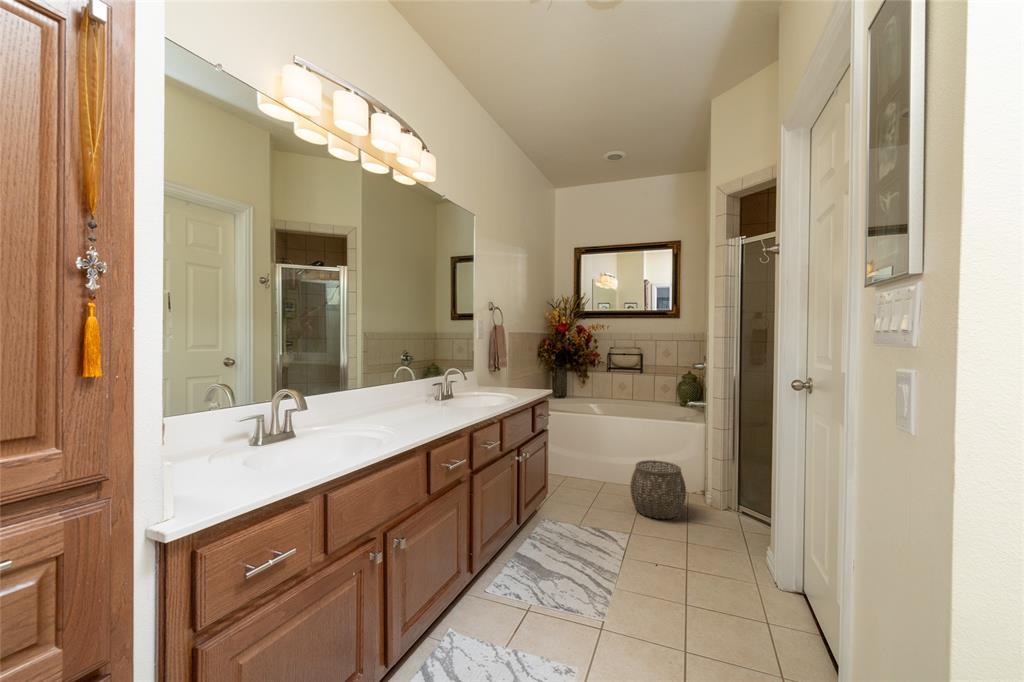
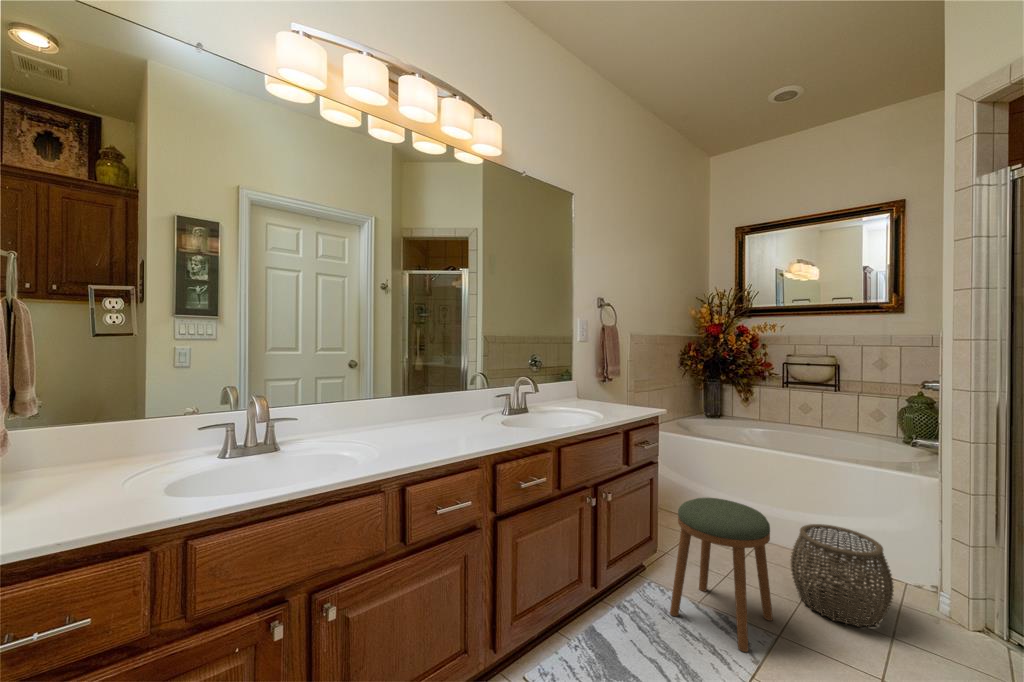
stool: none [564,450,626,545] -> present [670,498,773,652]

